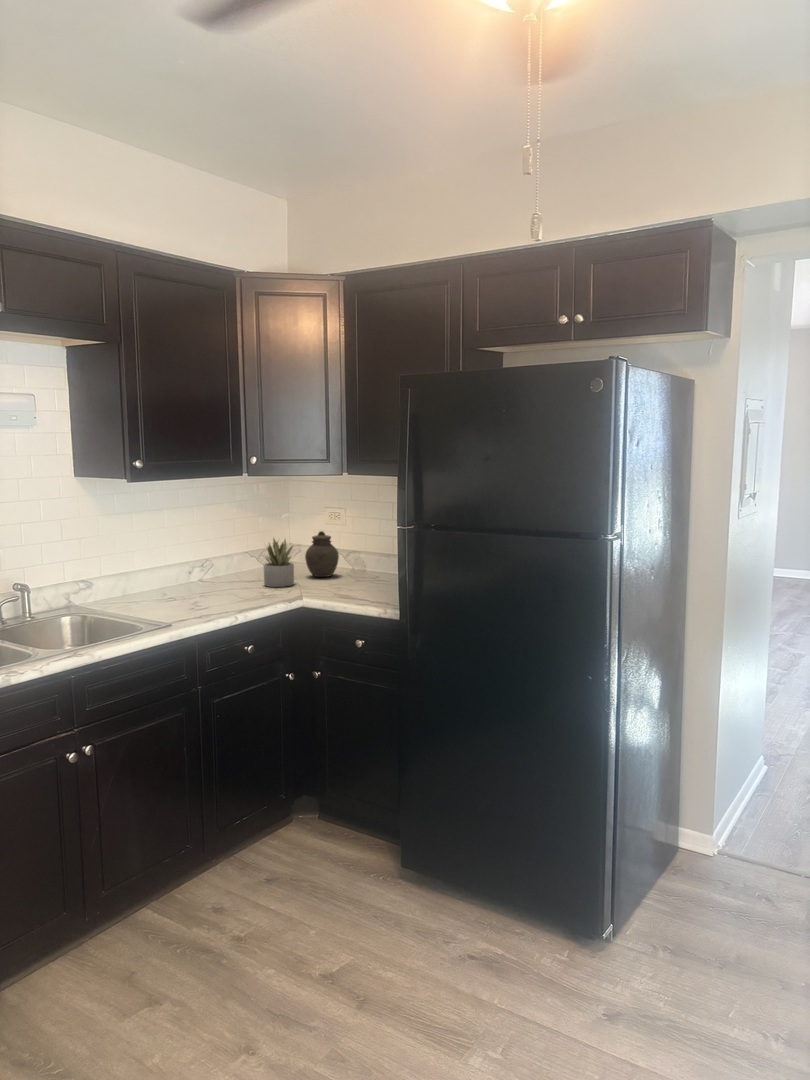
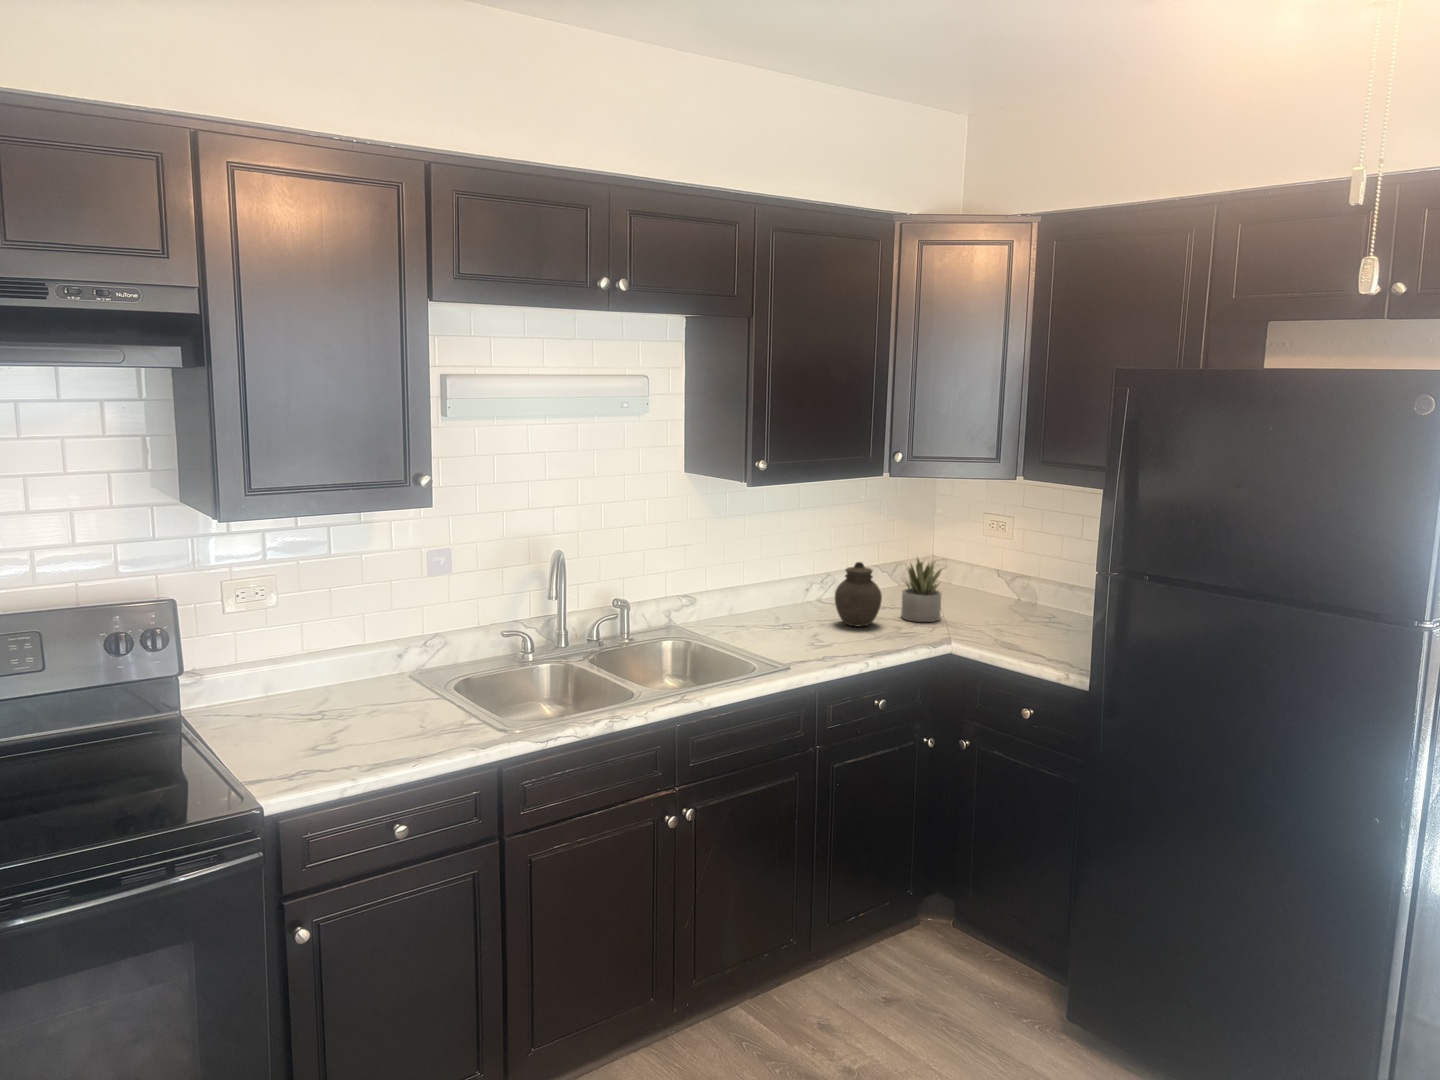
jar: present [305,531,339,577] -> present [835,562,882,627]

